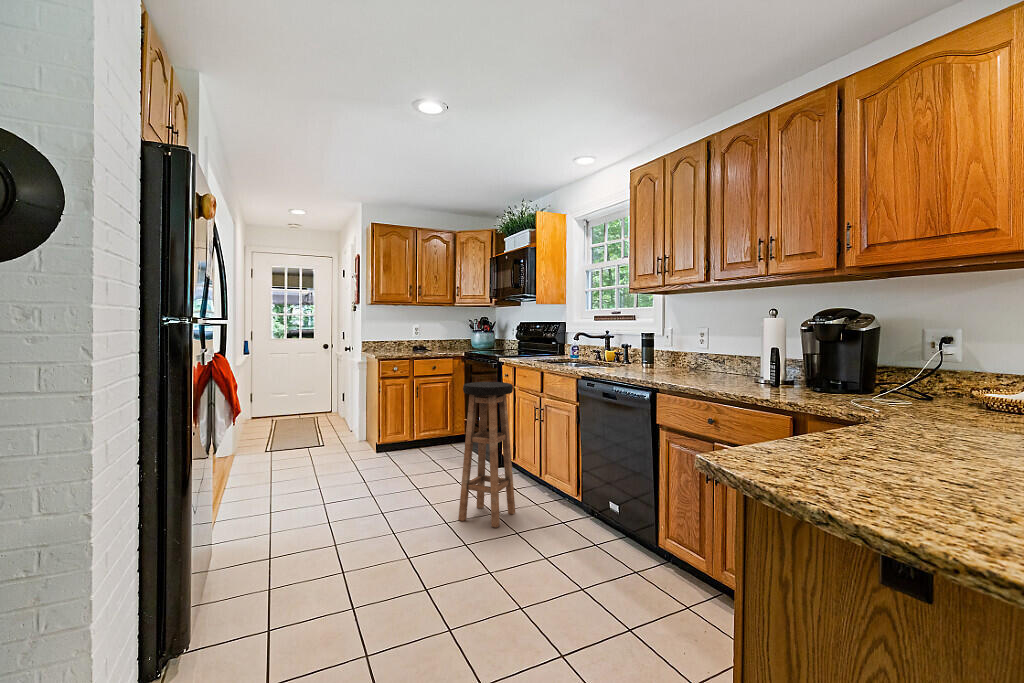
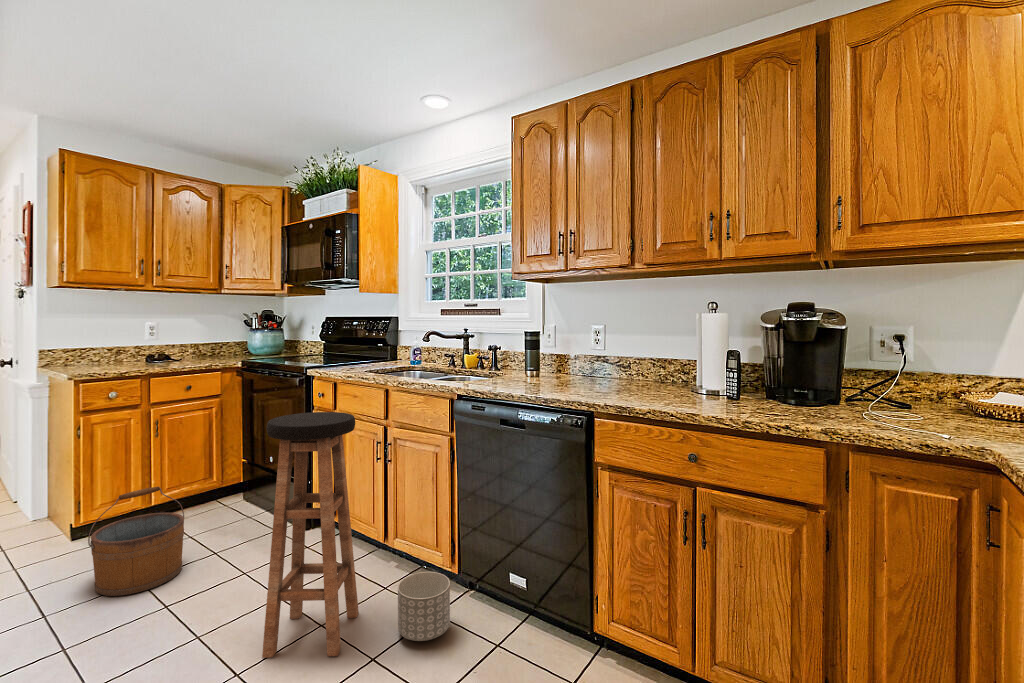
bucket: none [382,424,428,482] -> present [88,487,184,596]
planter: none [534,492,567,532] -> present [398,572,450,641]

